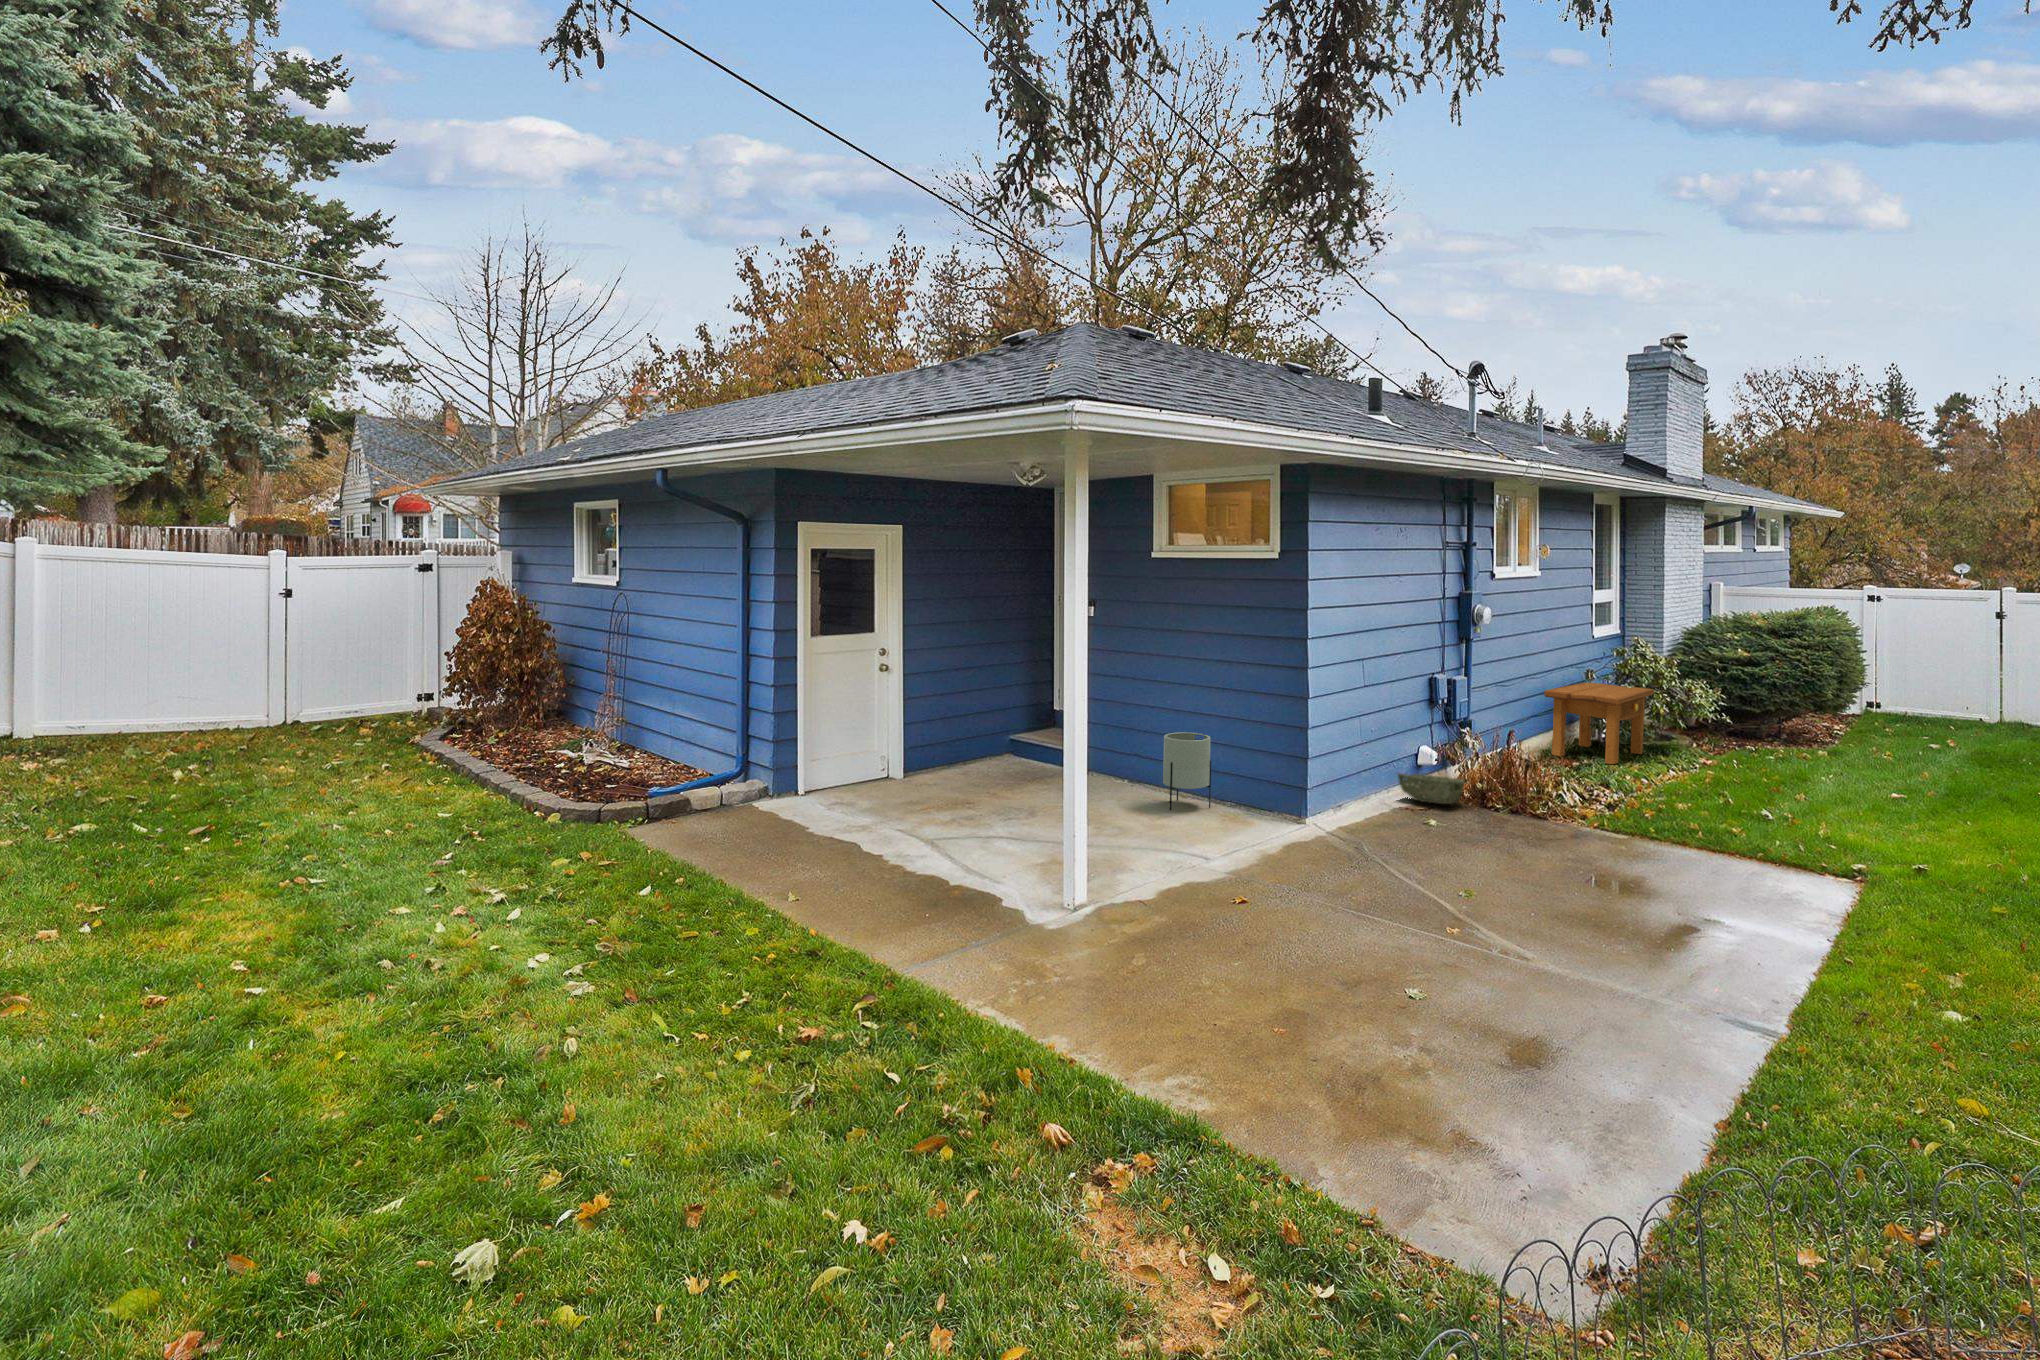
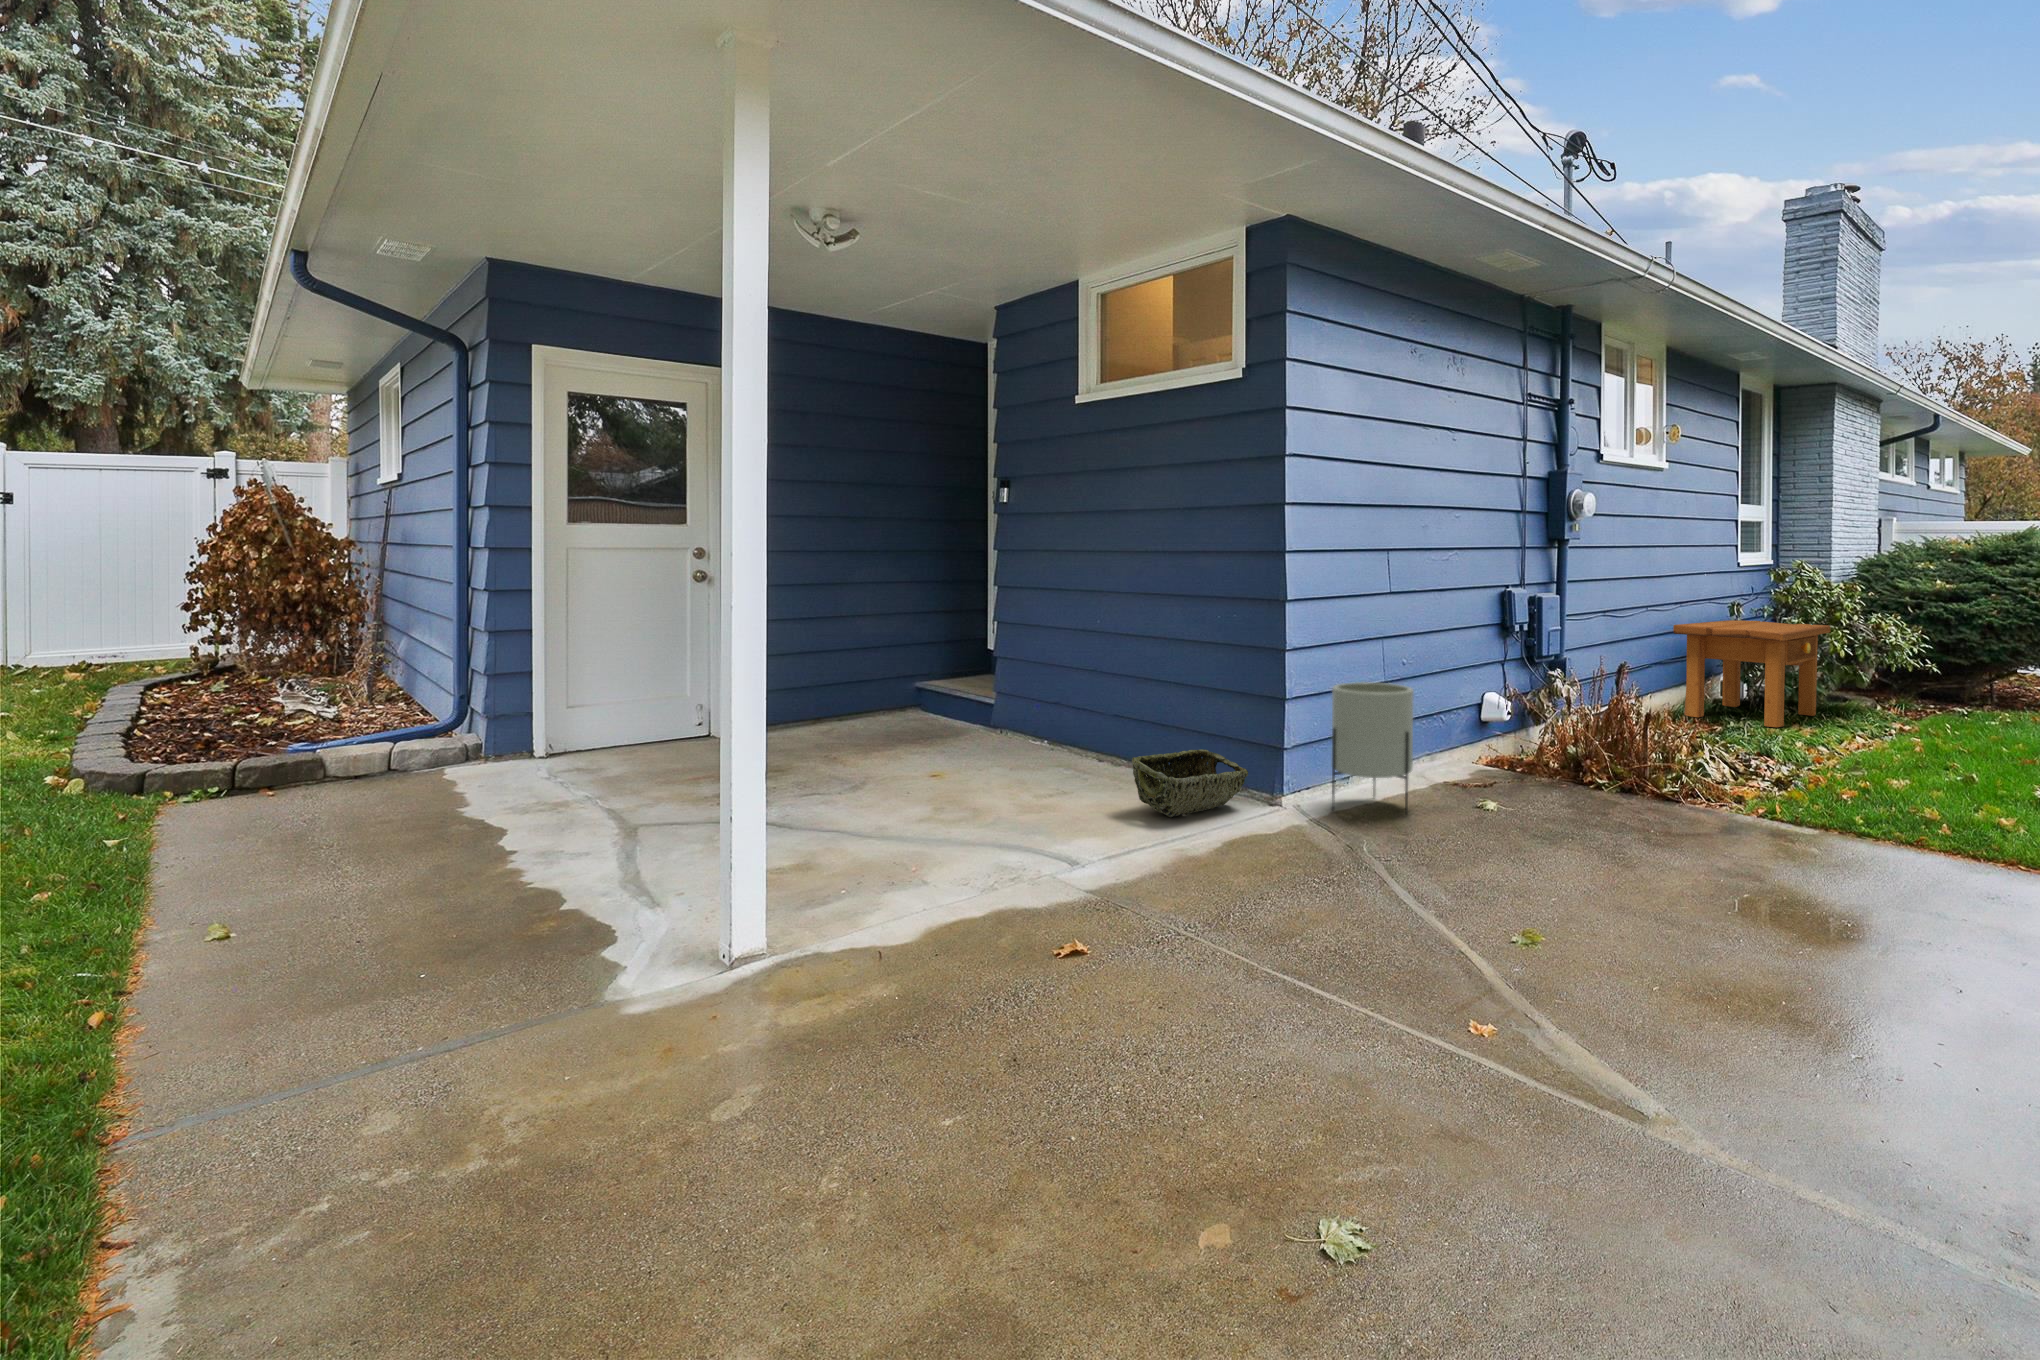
planter: present [1163,732,1211,810] -> present [1332,682,1414,815]
woven basket: present [1398,773,1465,804] -> present [1132,749,1248,817]

